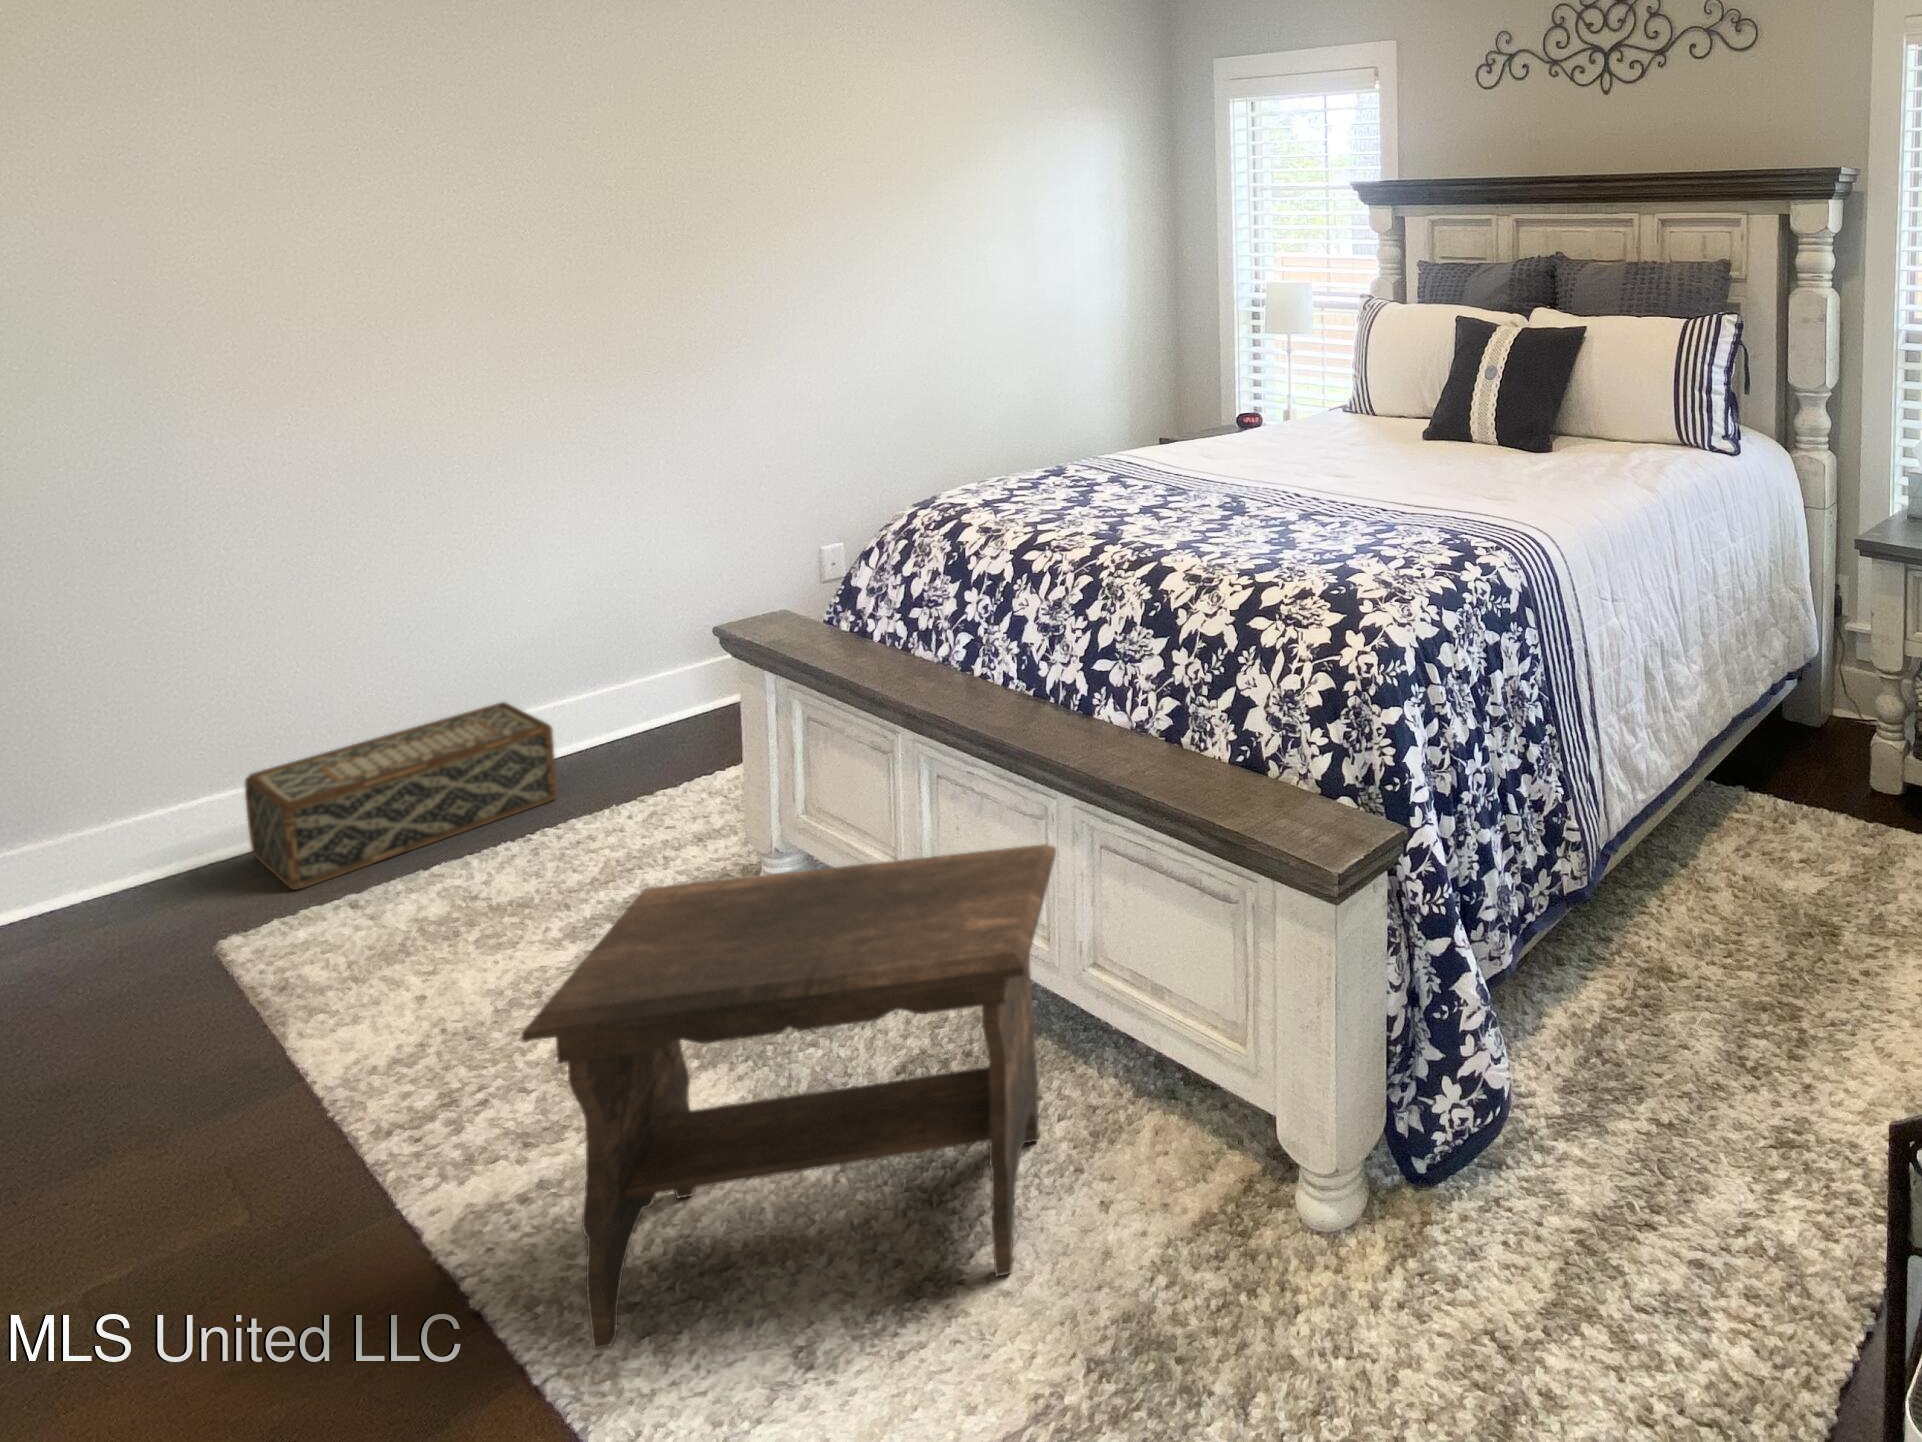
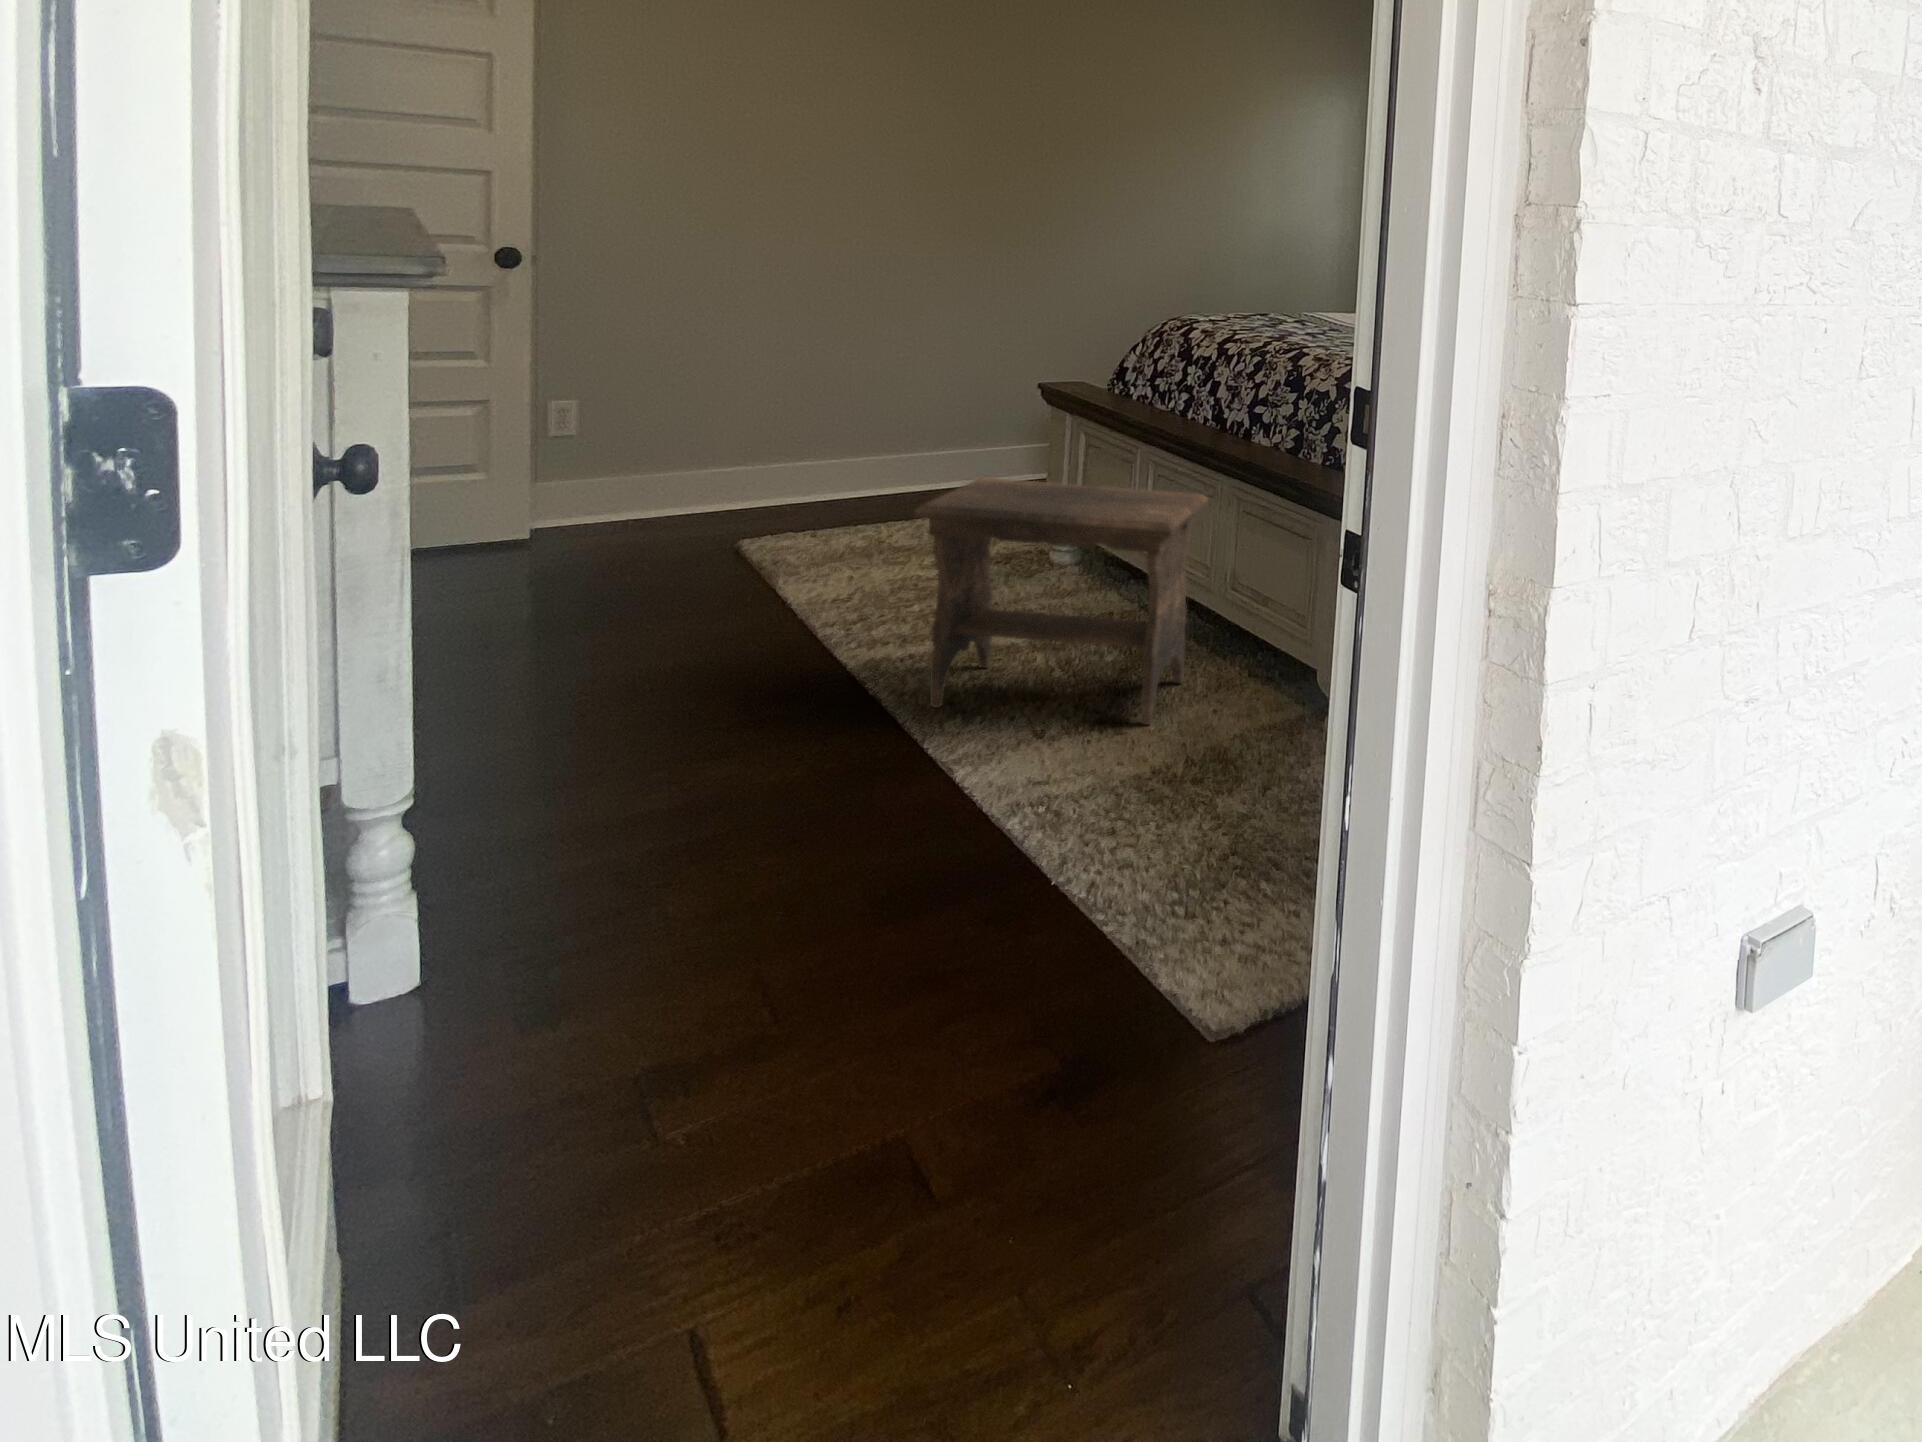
woven basket: present [245,702,557,890] -> none [767,440,937,521]

